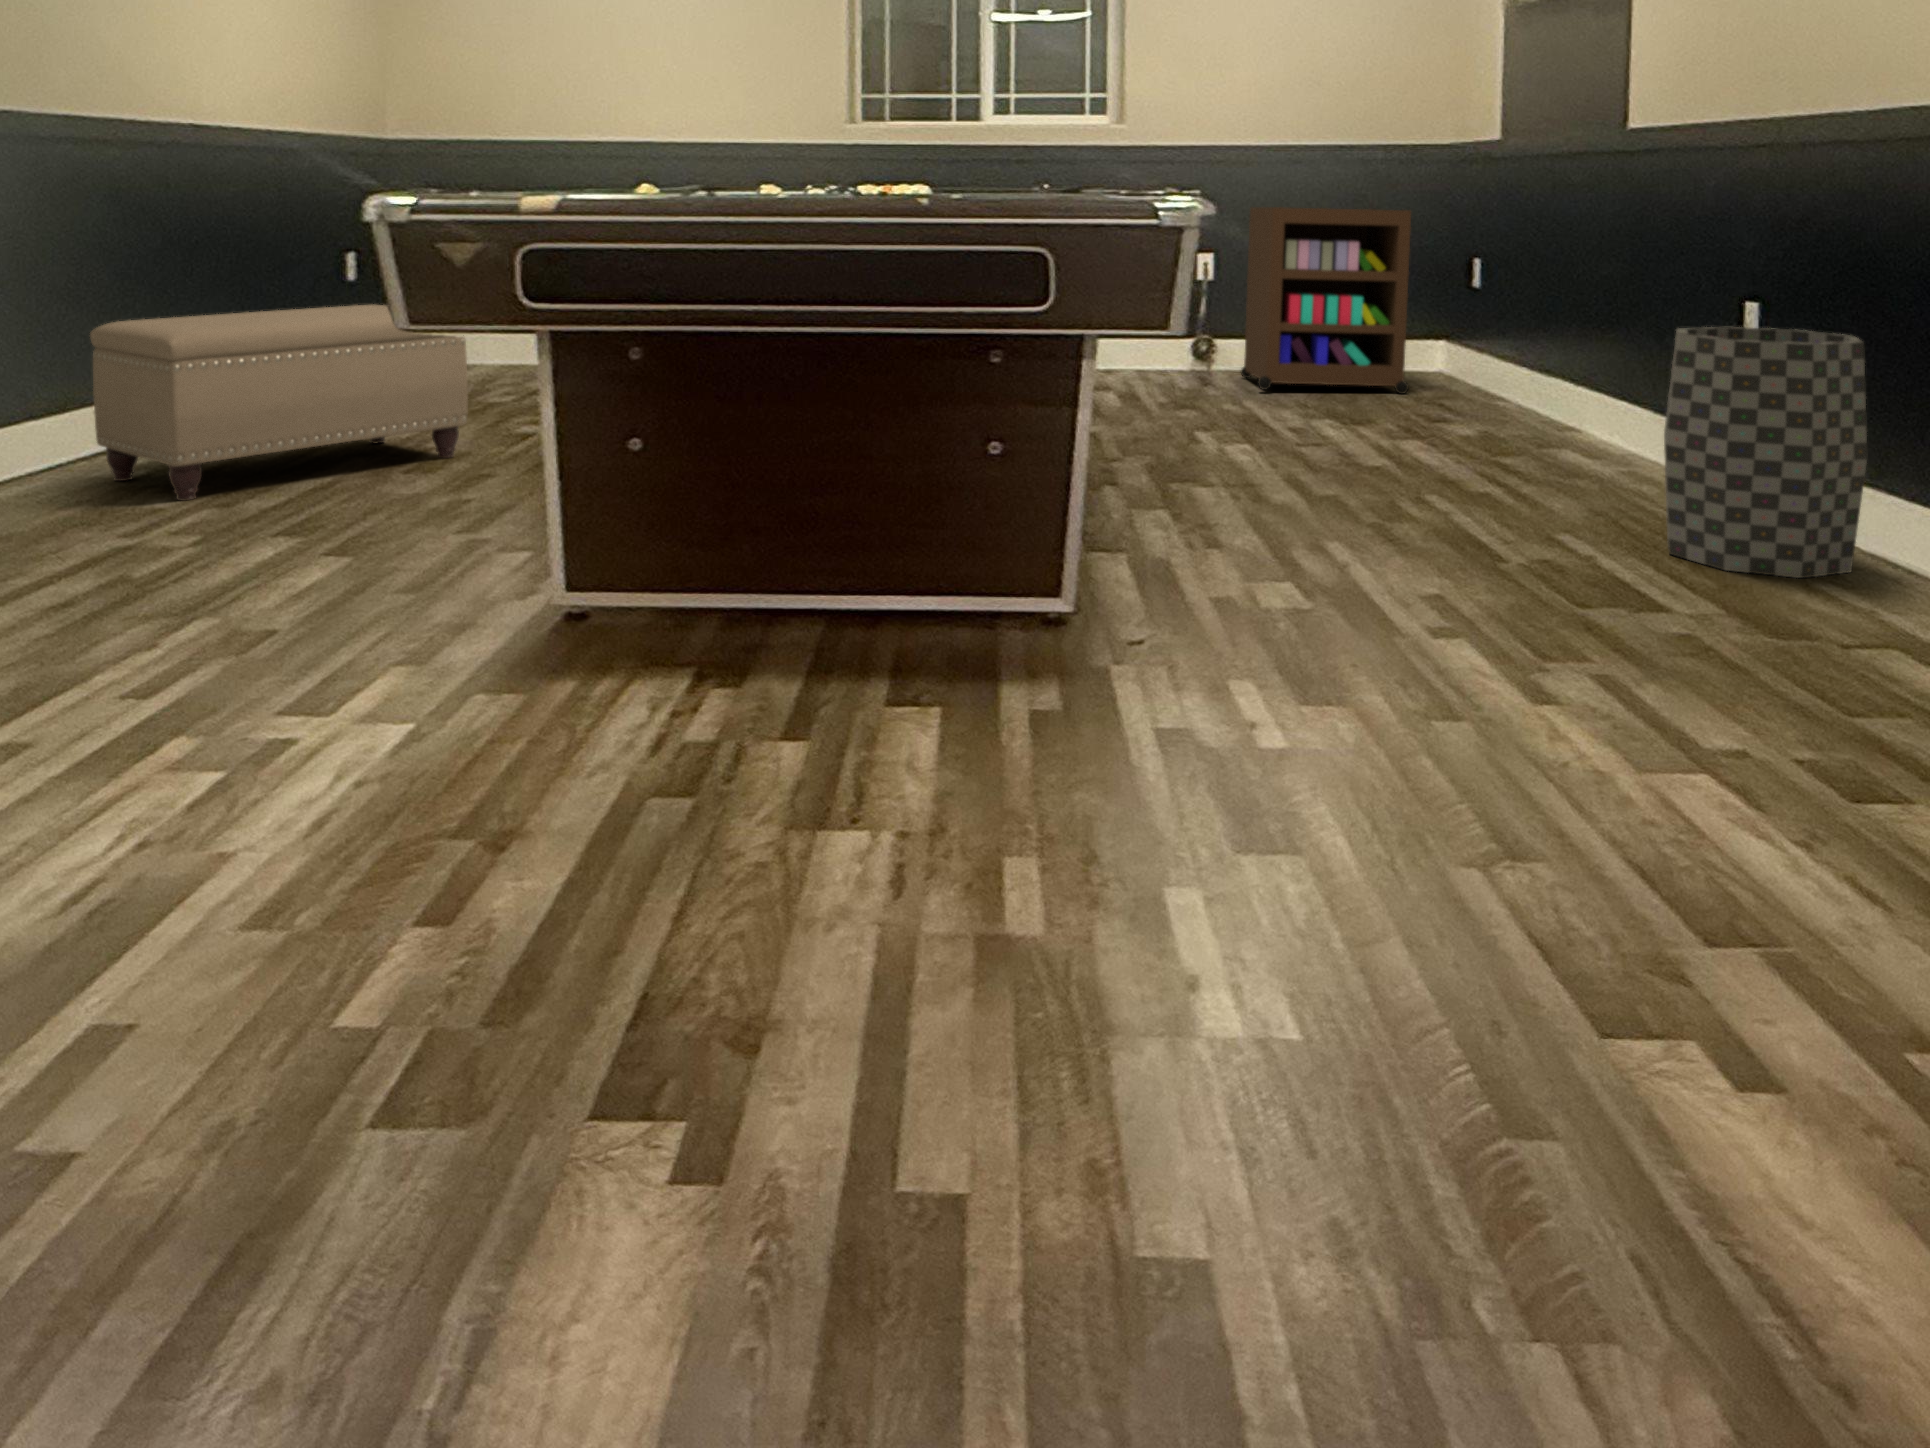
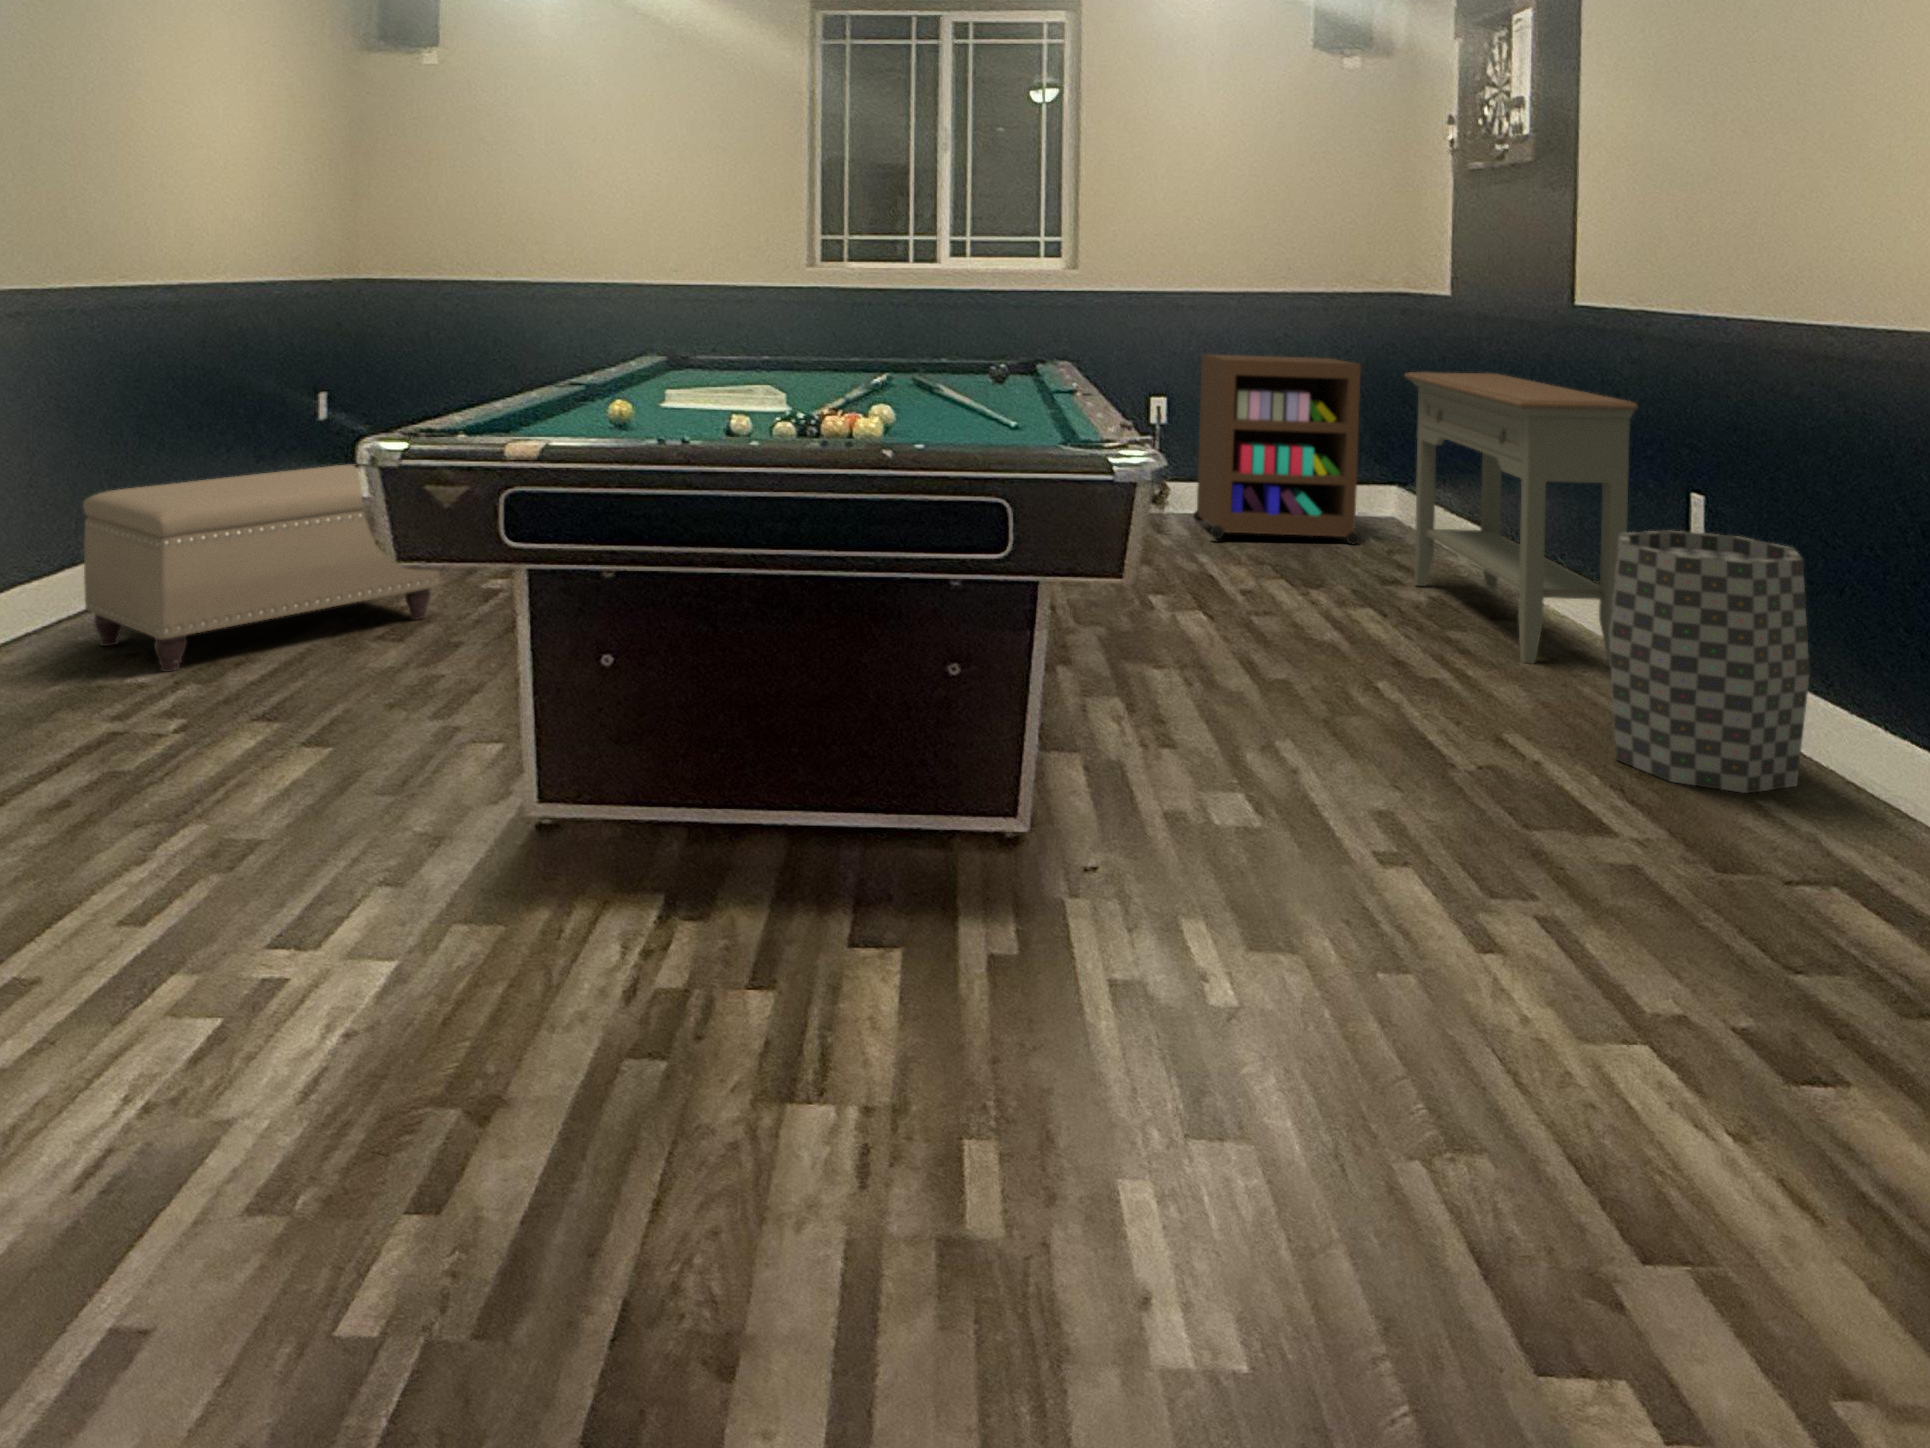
console table: none [1456,208,1695,483] -> present [1404,372,1638,663]

